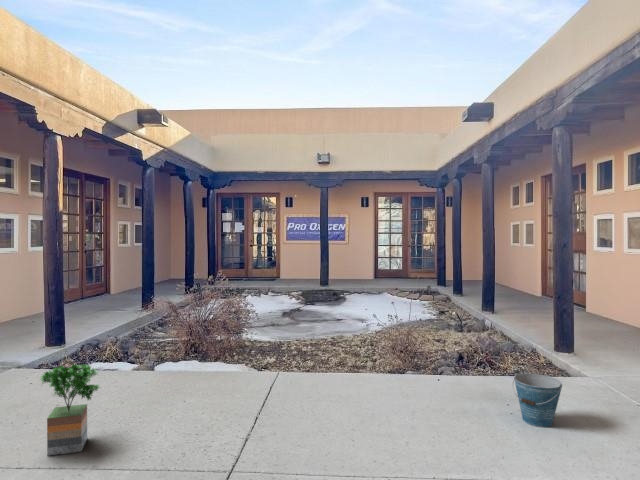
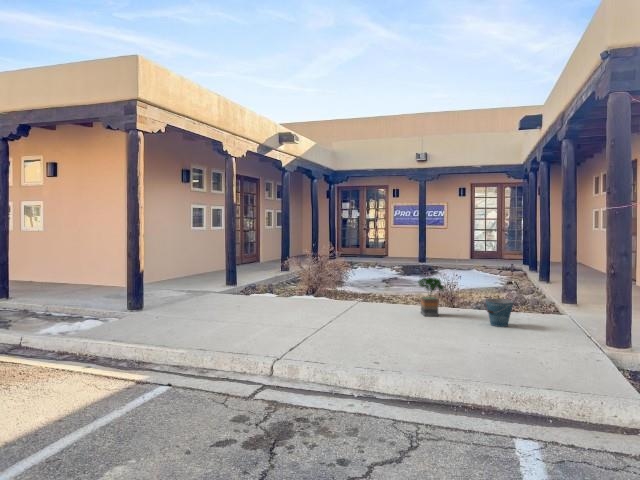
potted tree: present [41,364,99,456] -> present [418,278,444,316]

